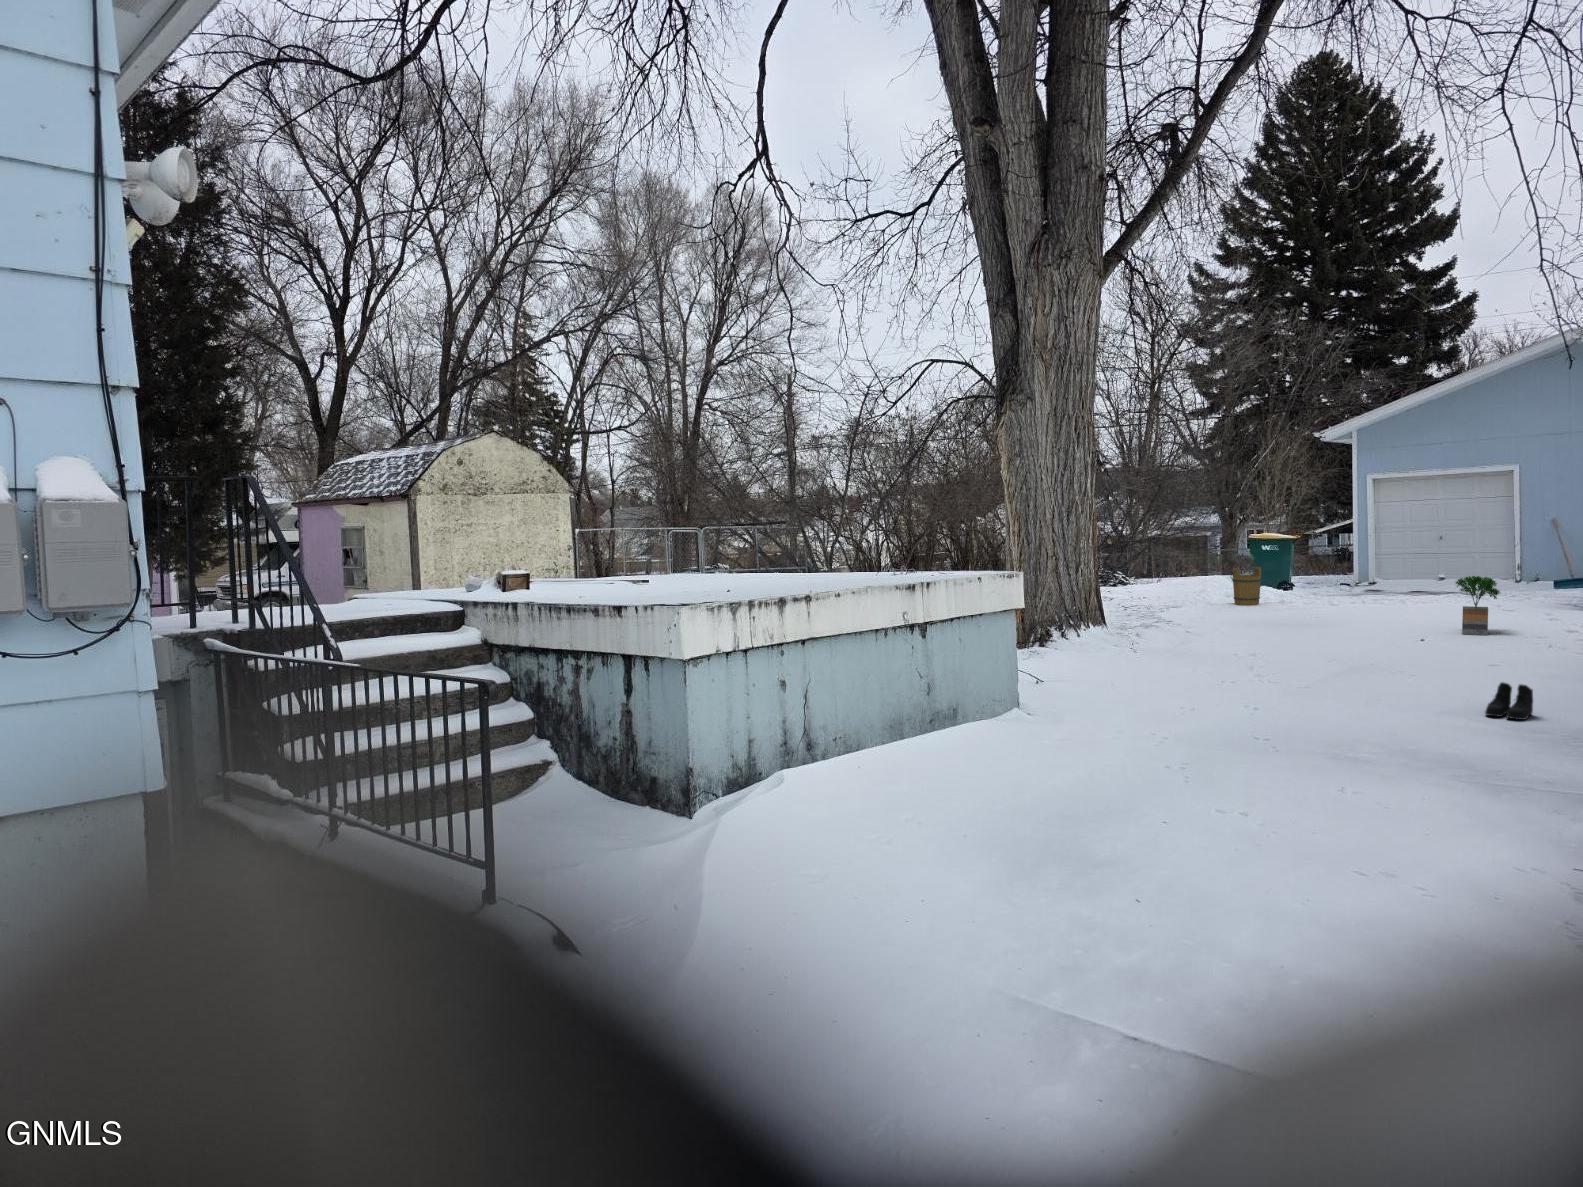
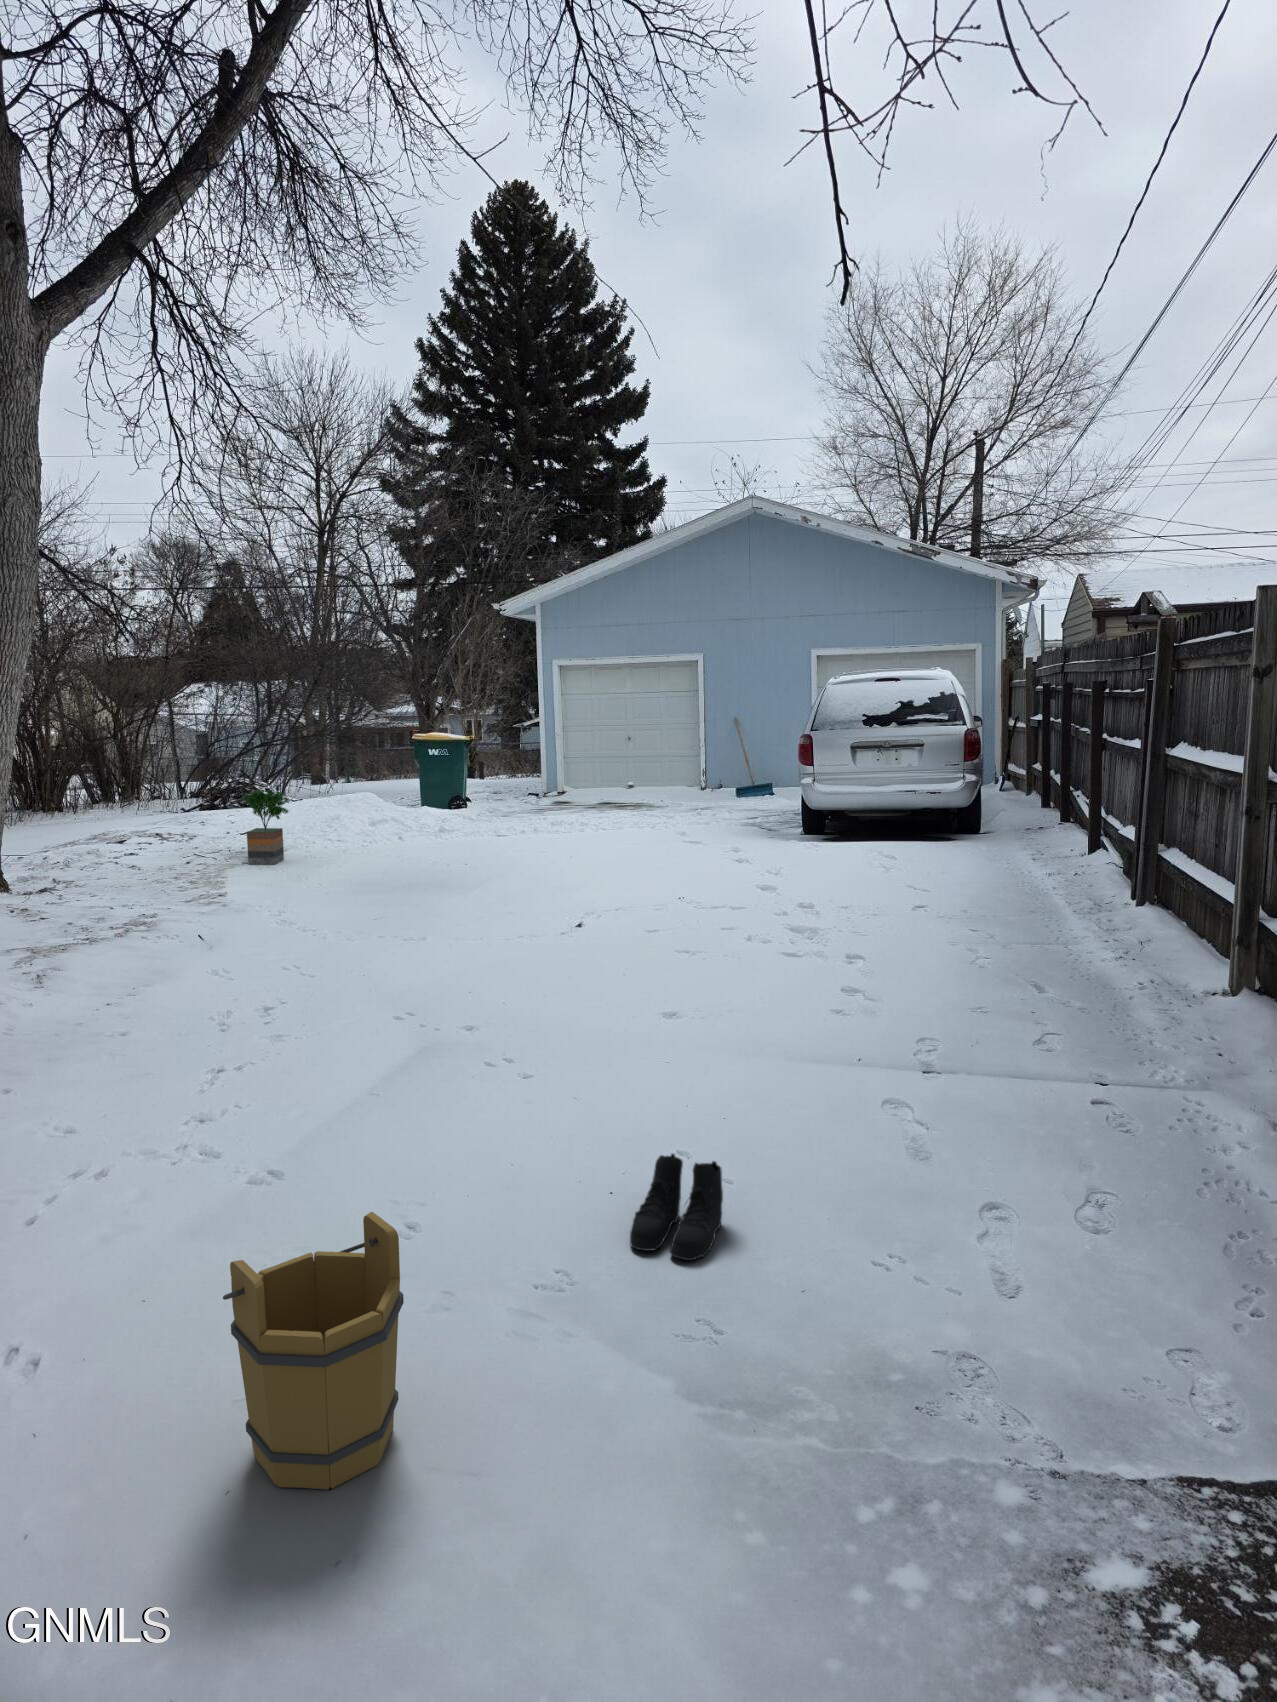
bucket: present [1230,567,1262,605] -> present [223,1212,404,1489]
potted tree: present [1456,576,1500,635] -> present [243,790,290,865]

